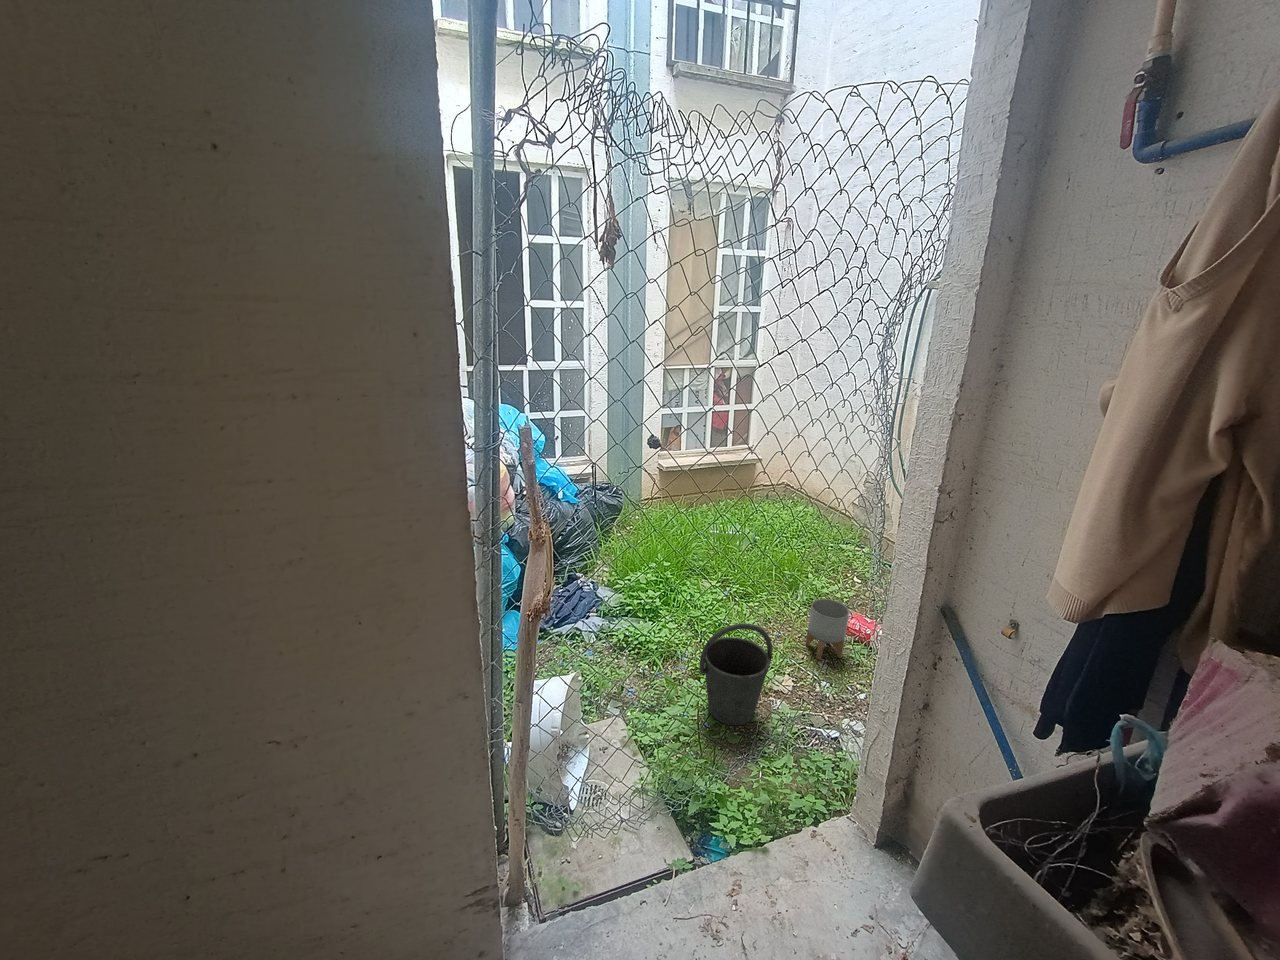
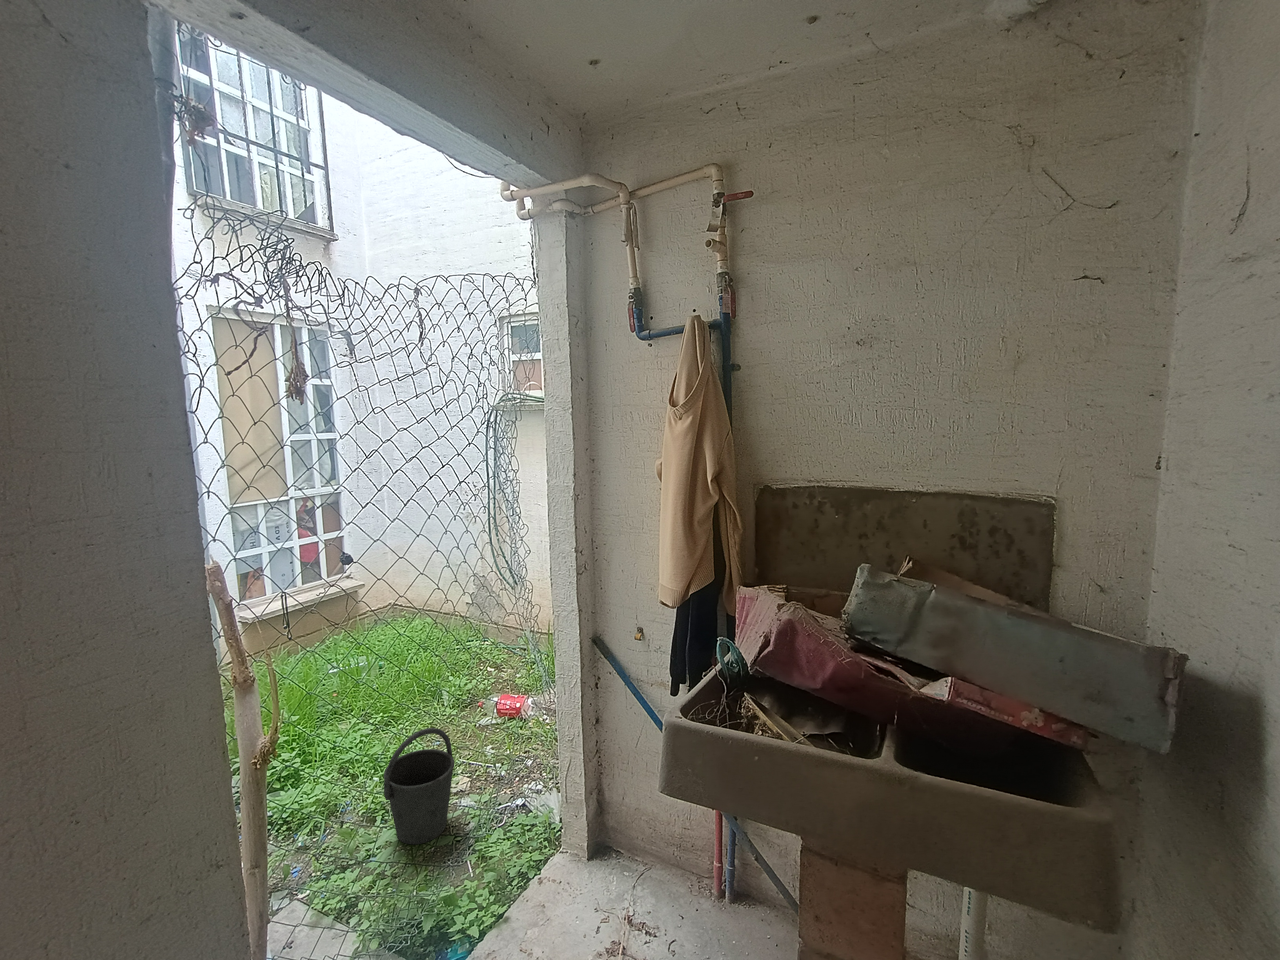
planter: present [805,599,849,660] -> none [466,689,502,750]

